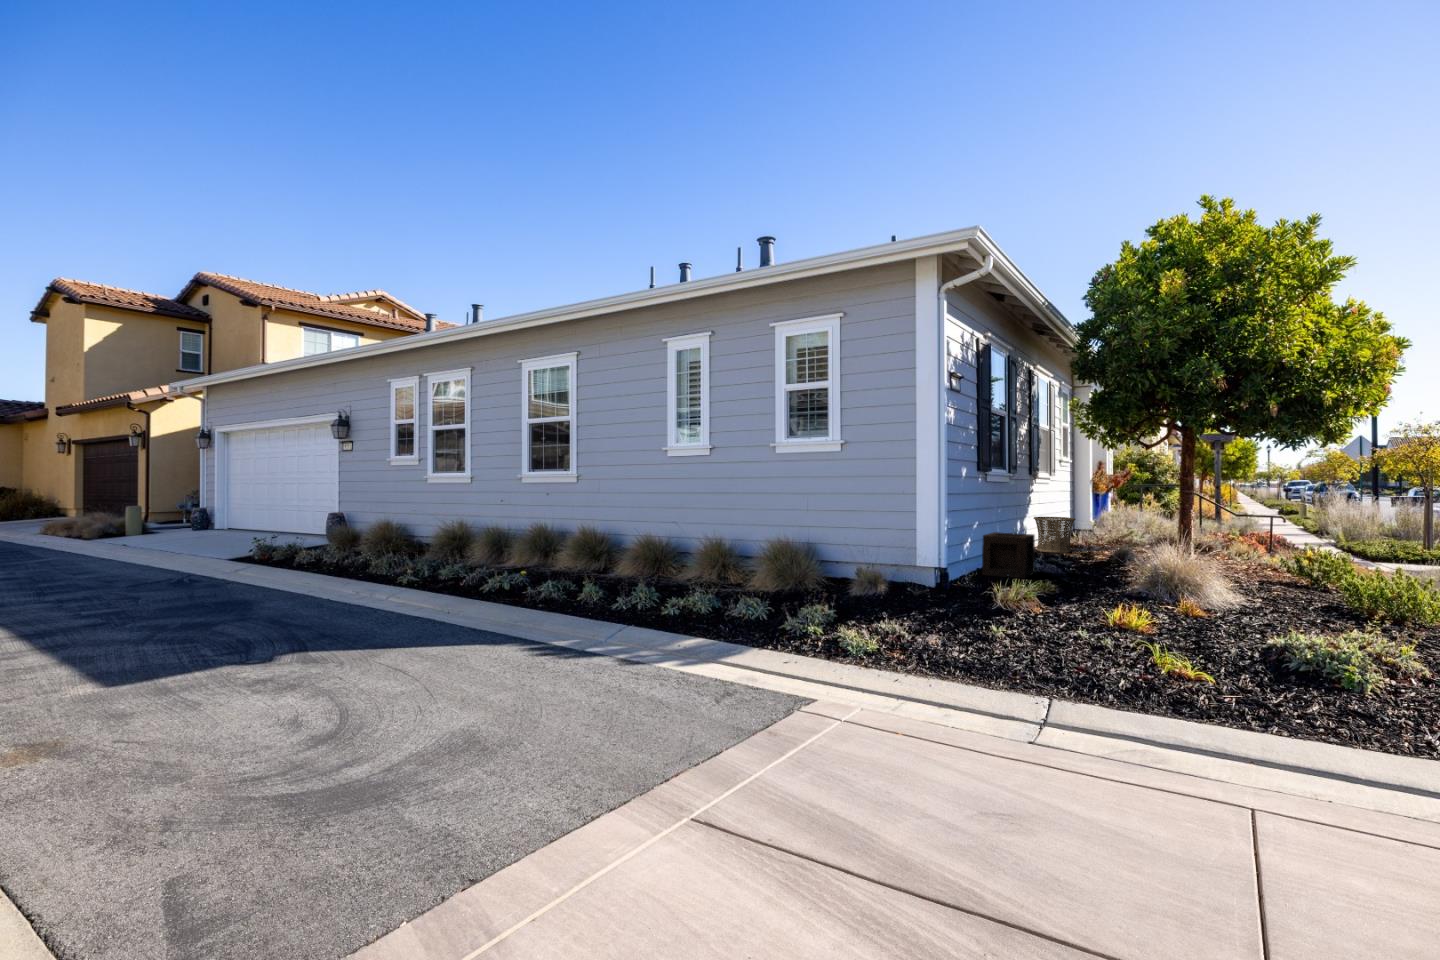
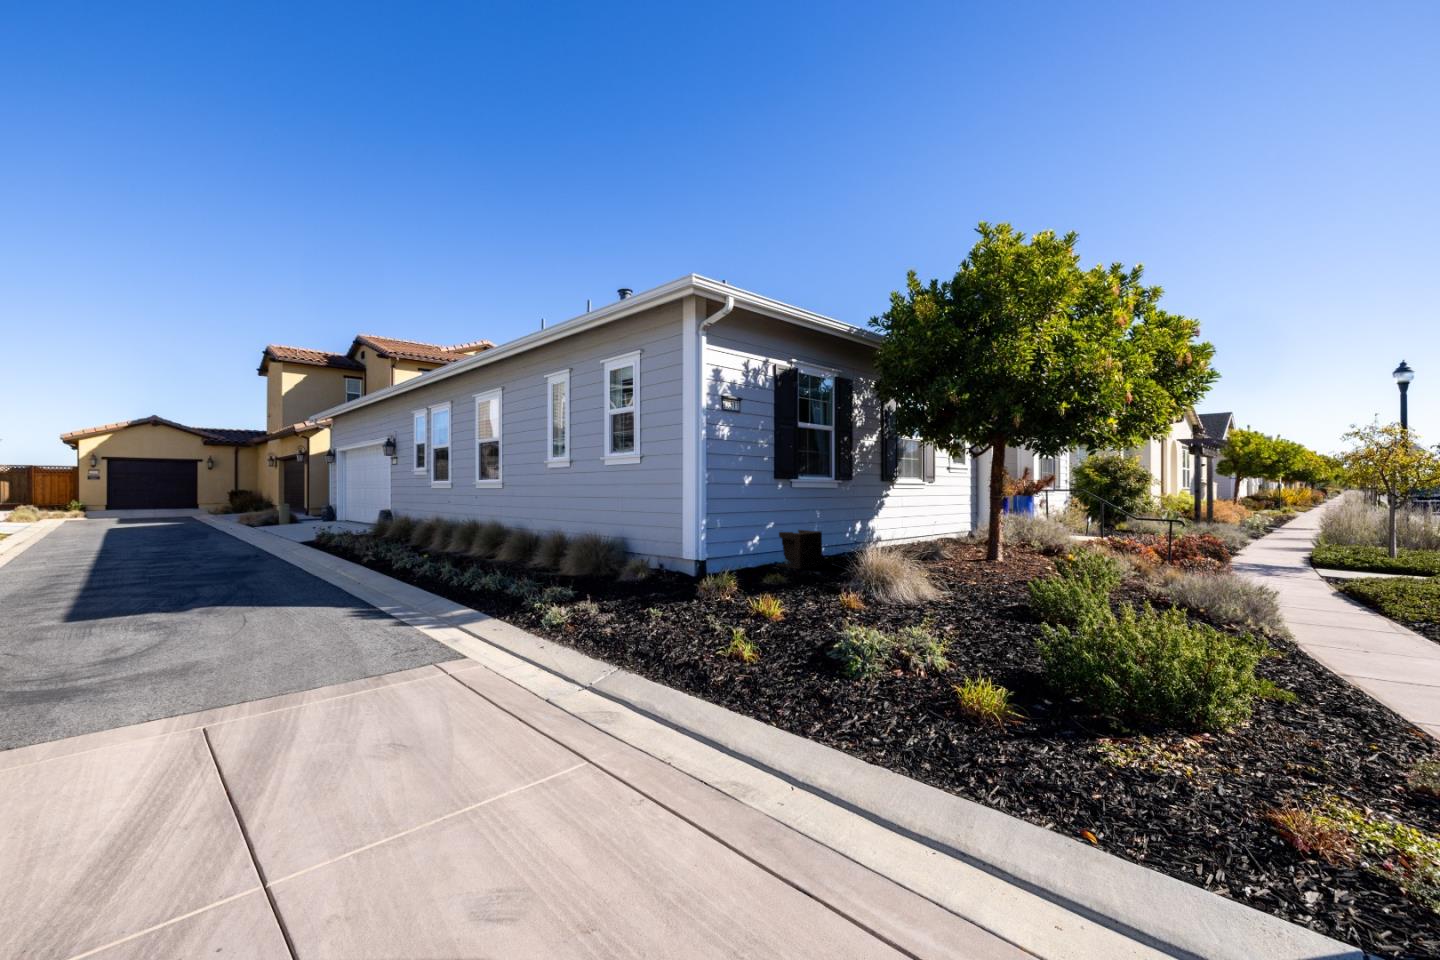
basket: present [1034,517,1076,553] -> none [877,517,913,548]

